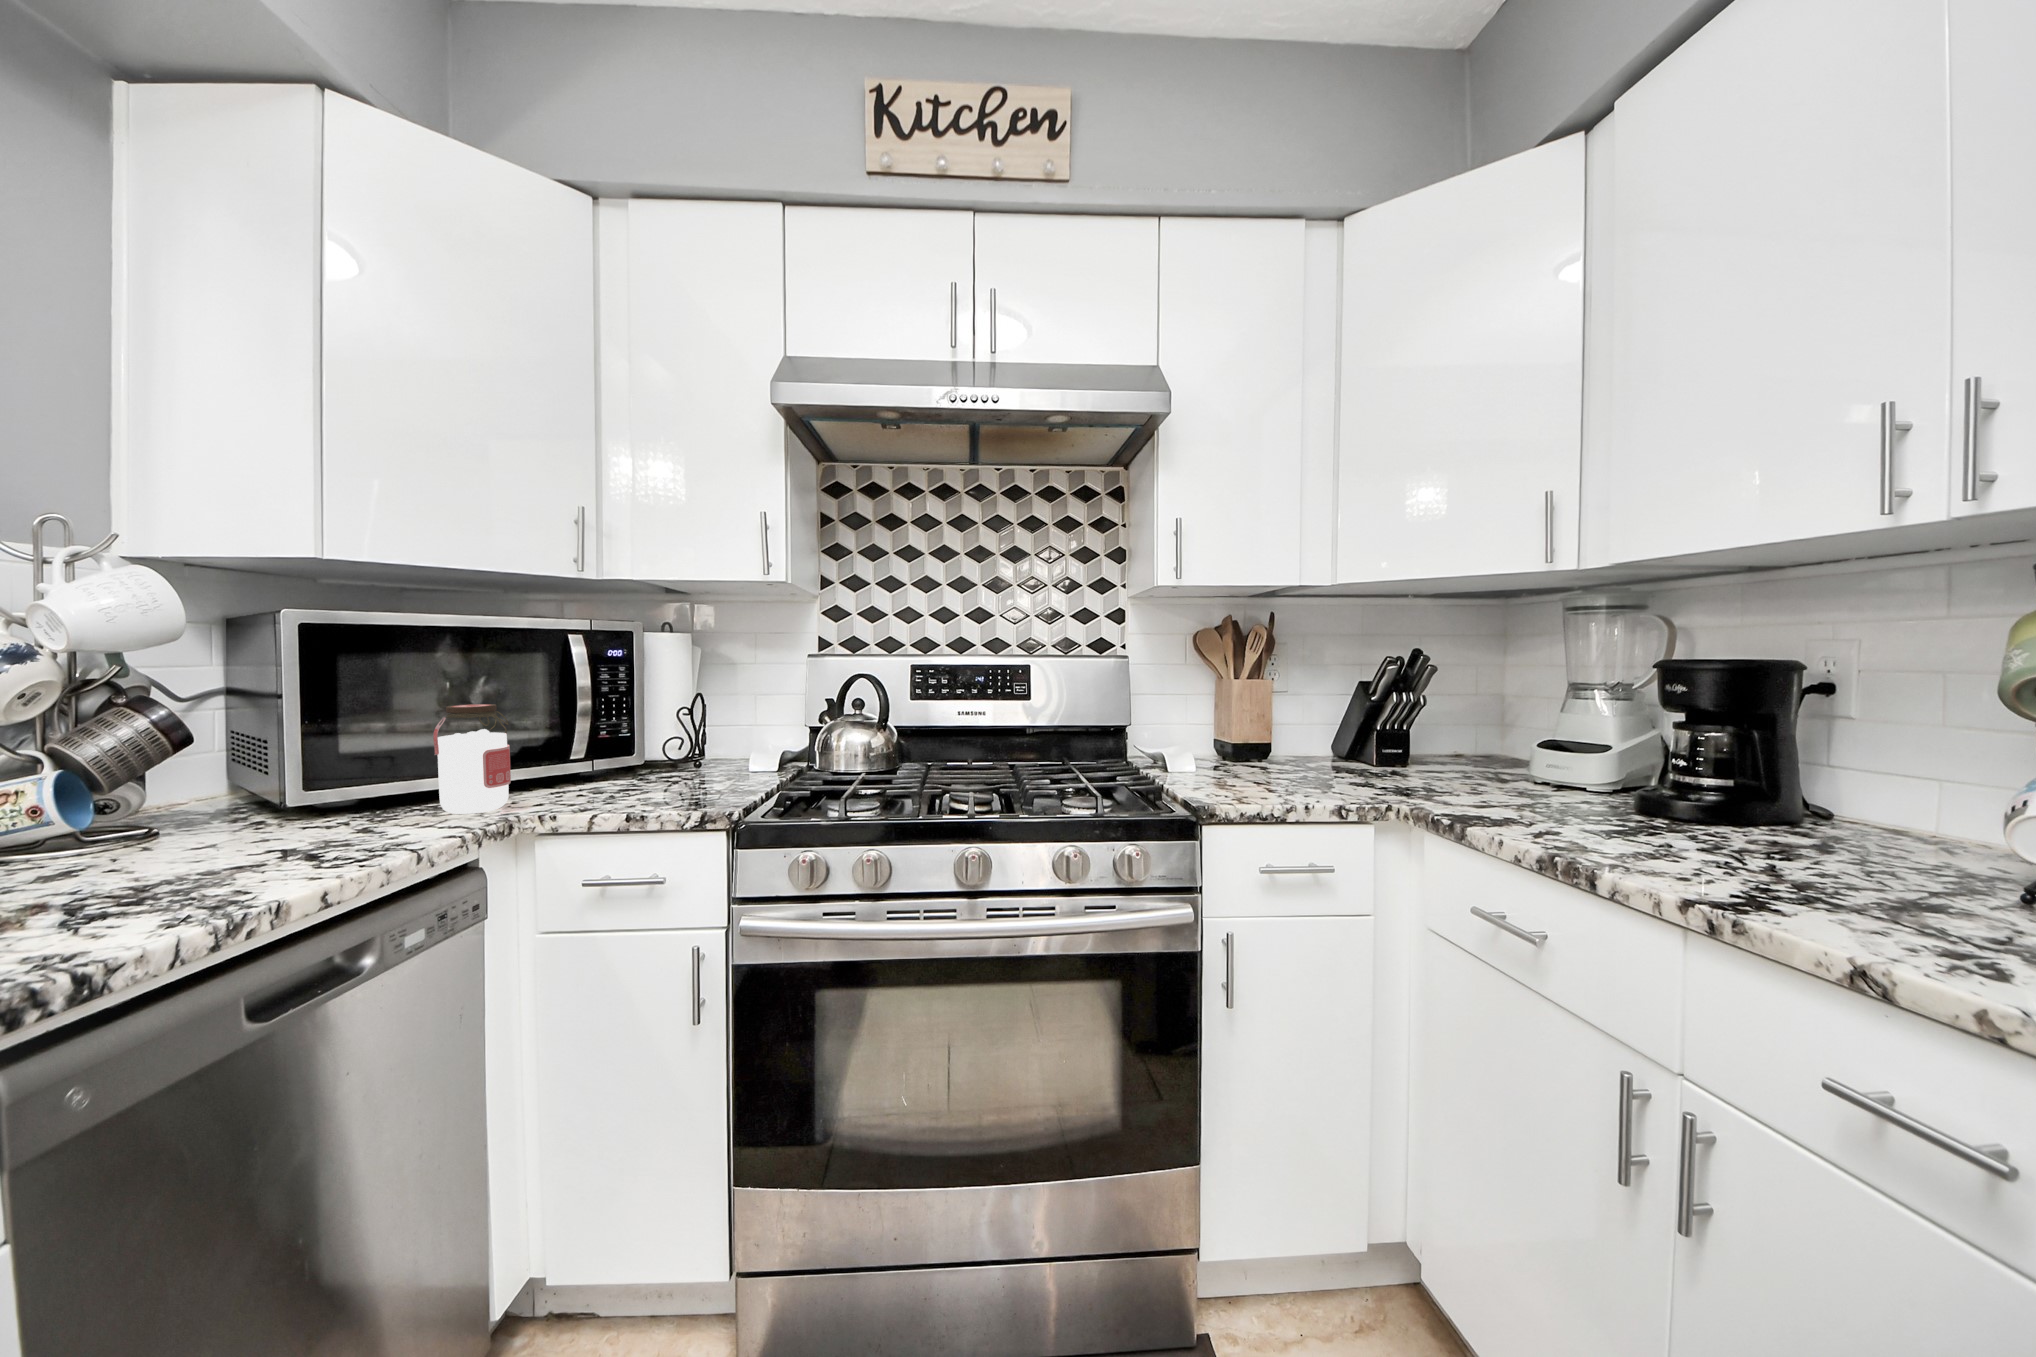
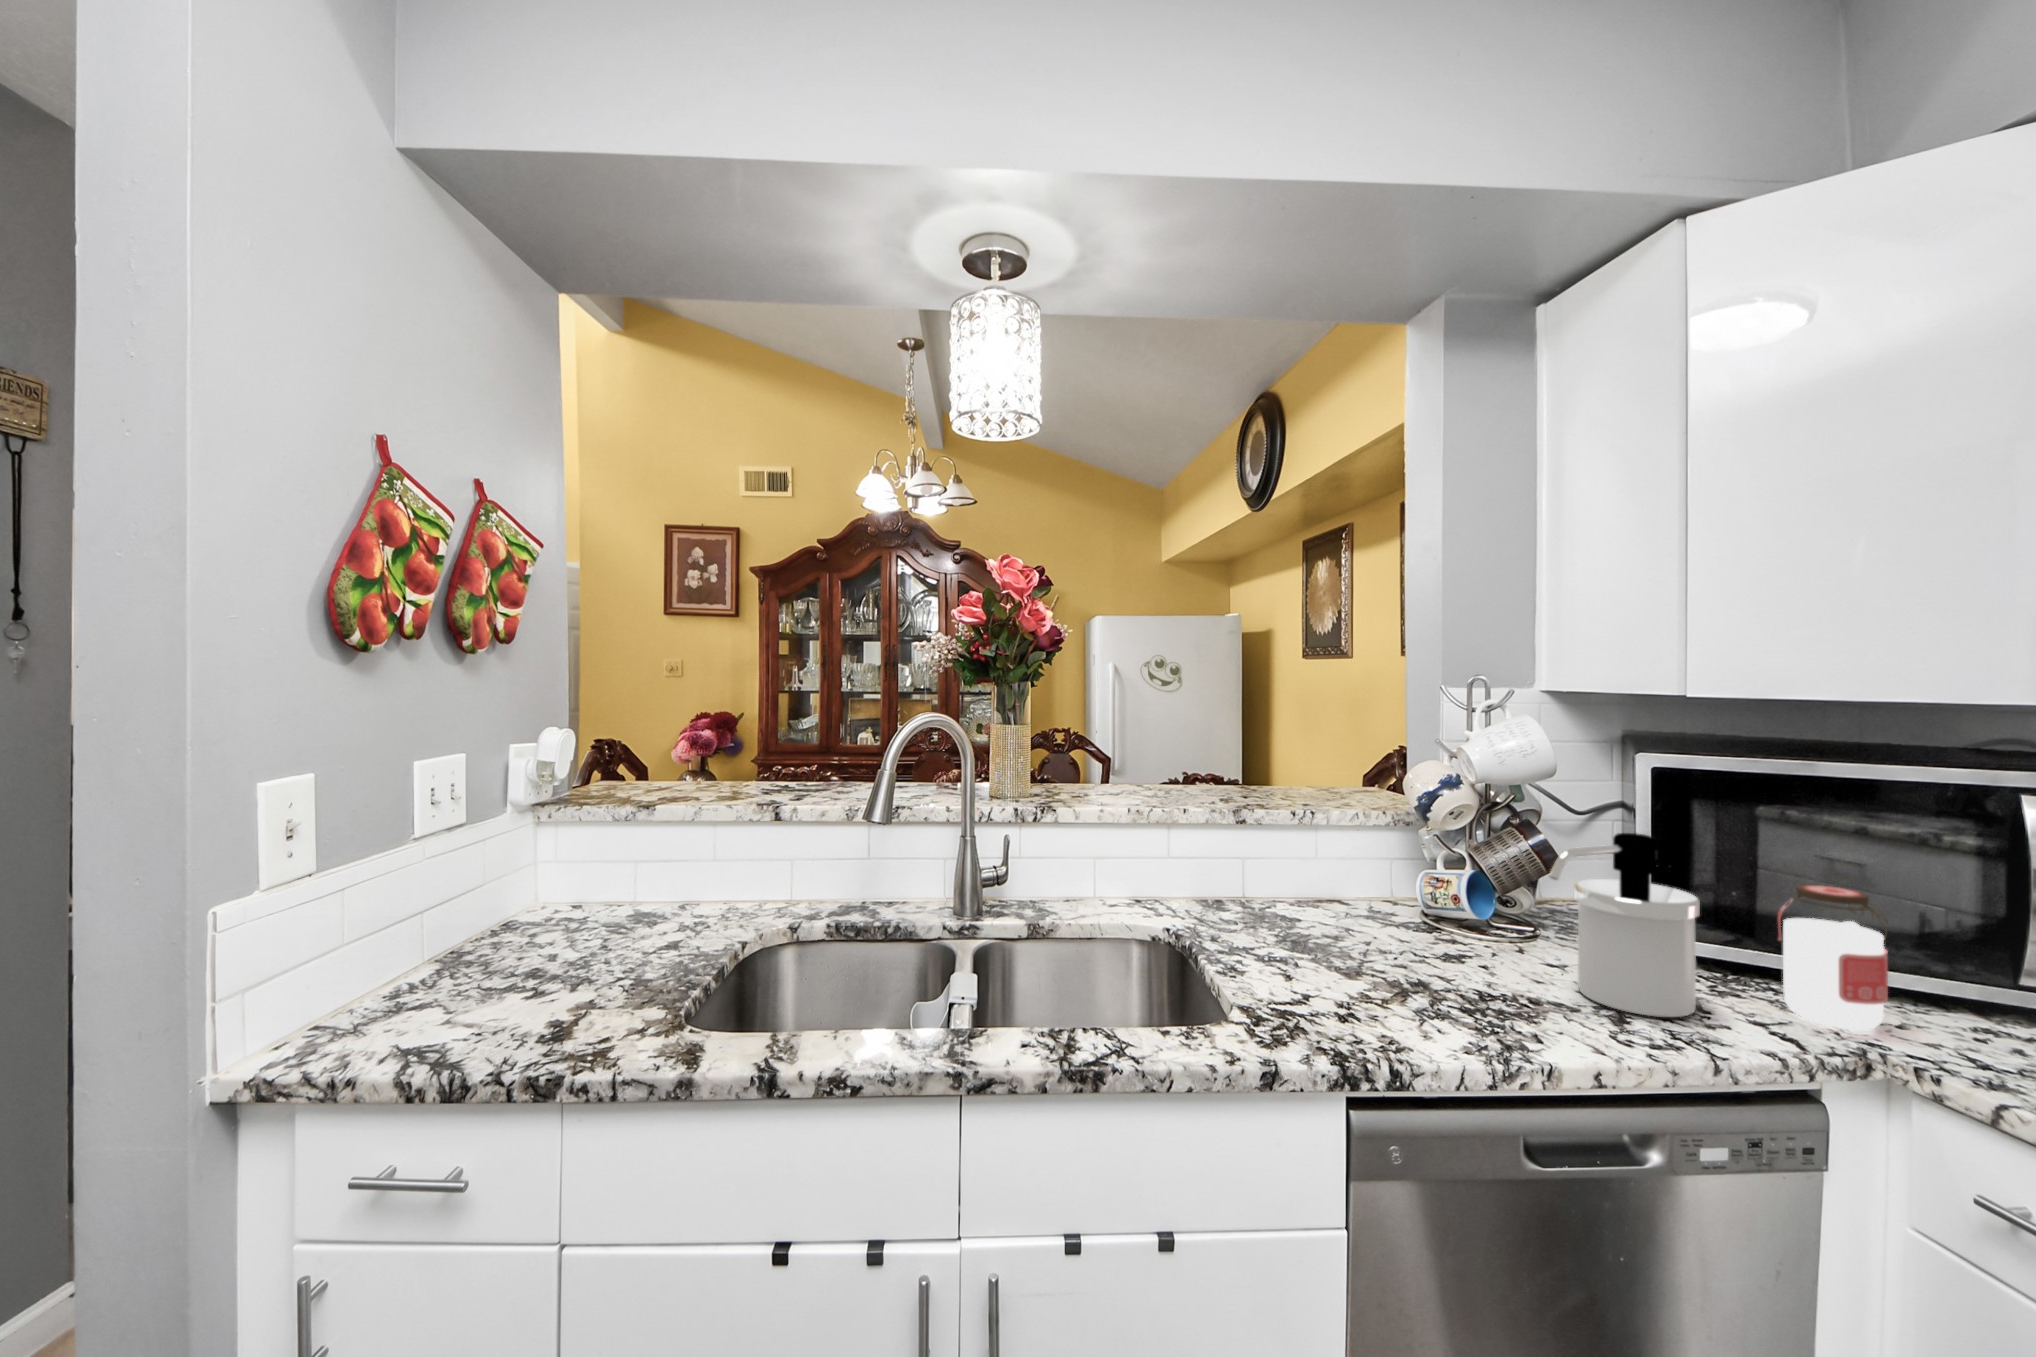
soap dispenser: none [232,675,378,852] -> present [1549,833,1700,1017]

